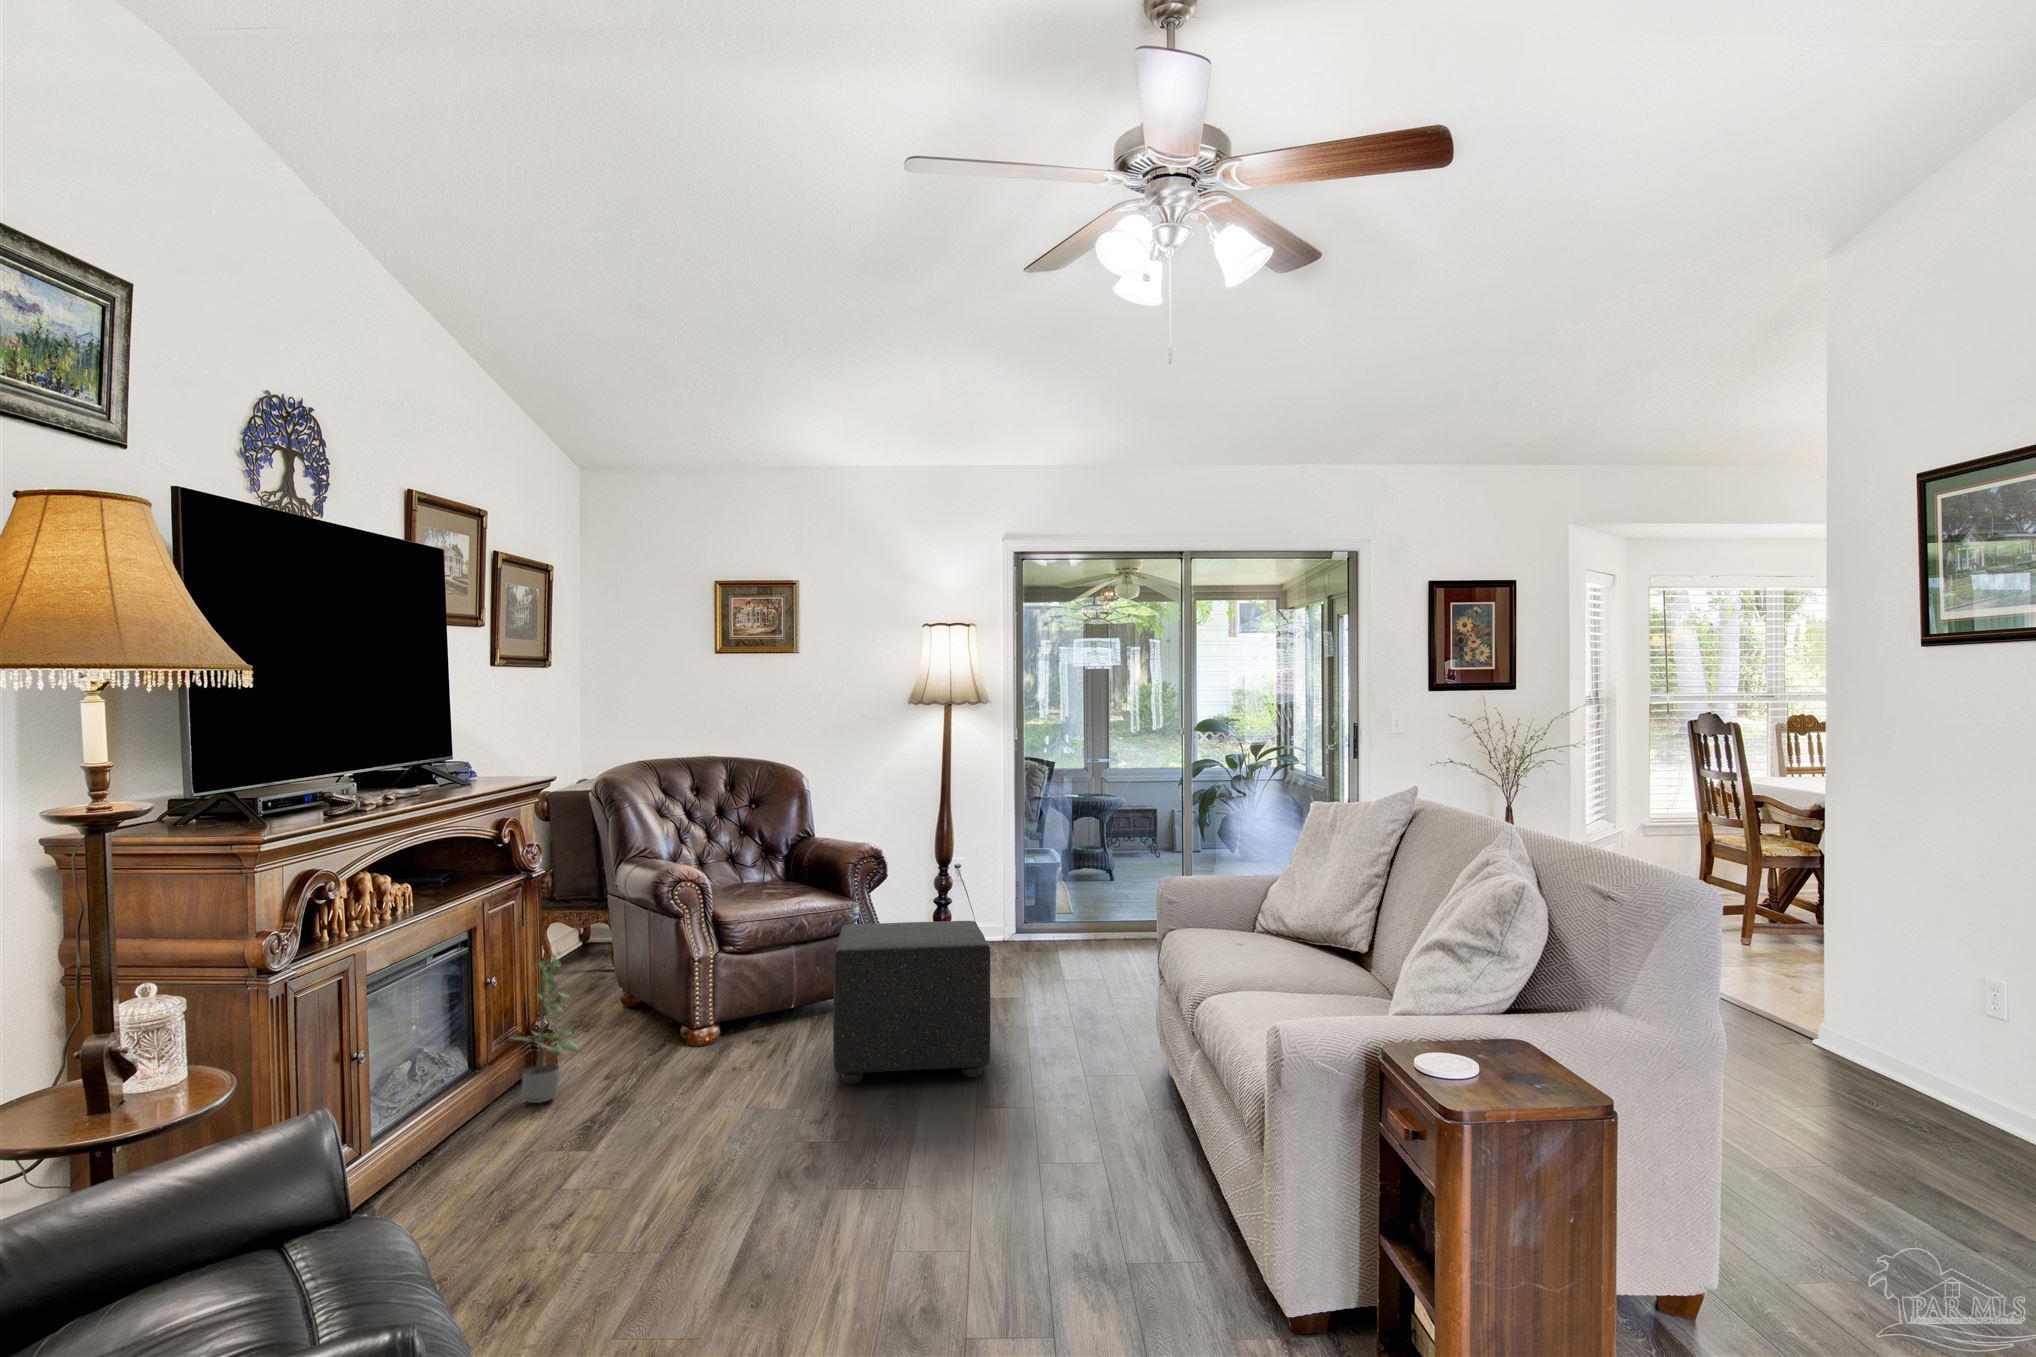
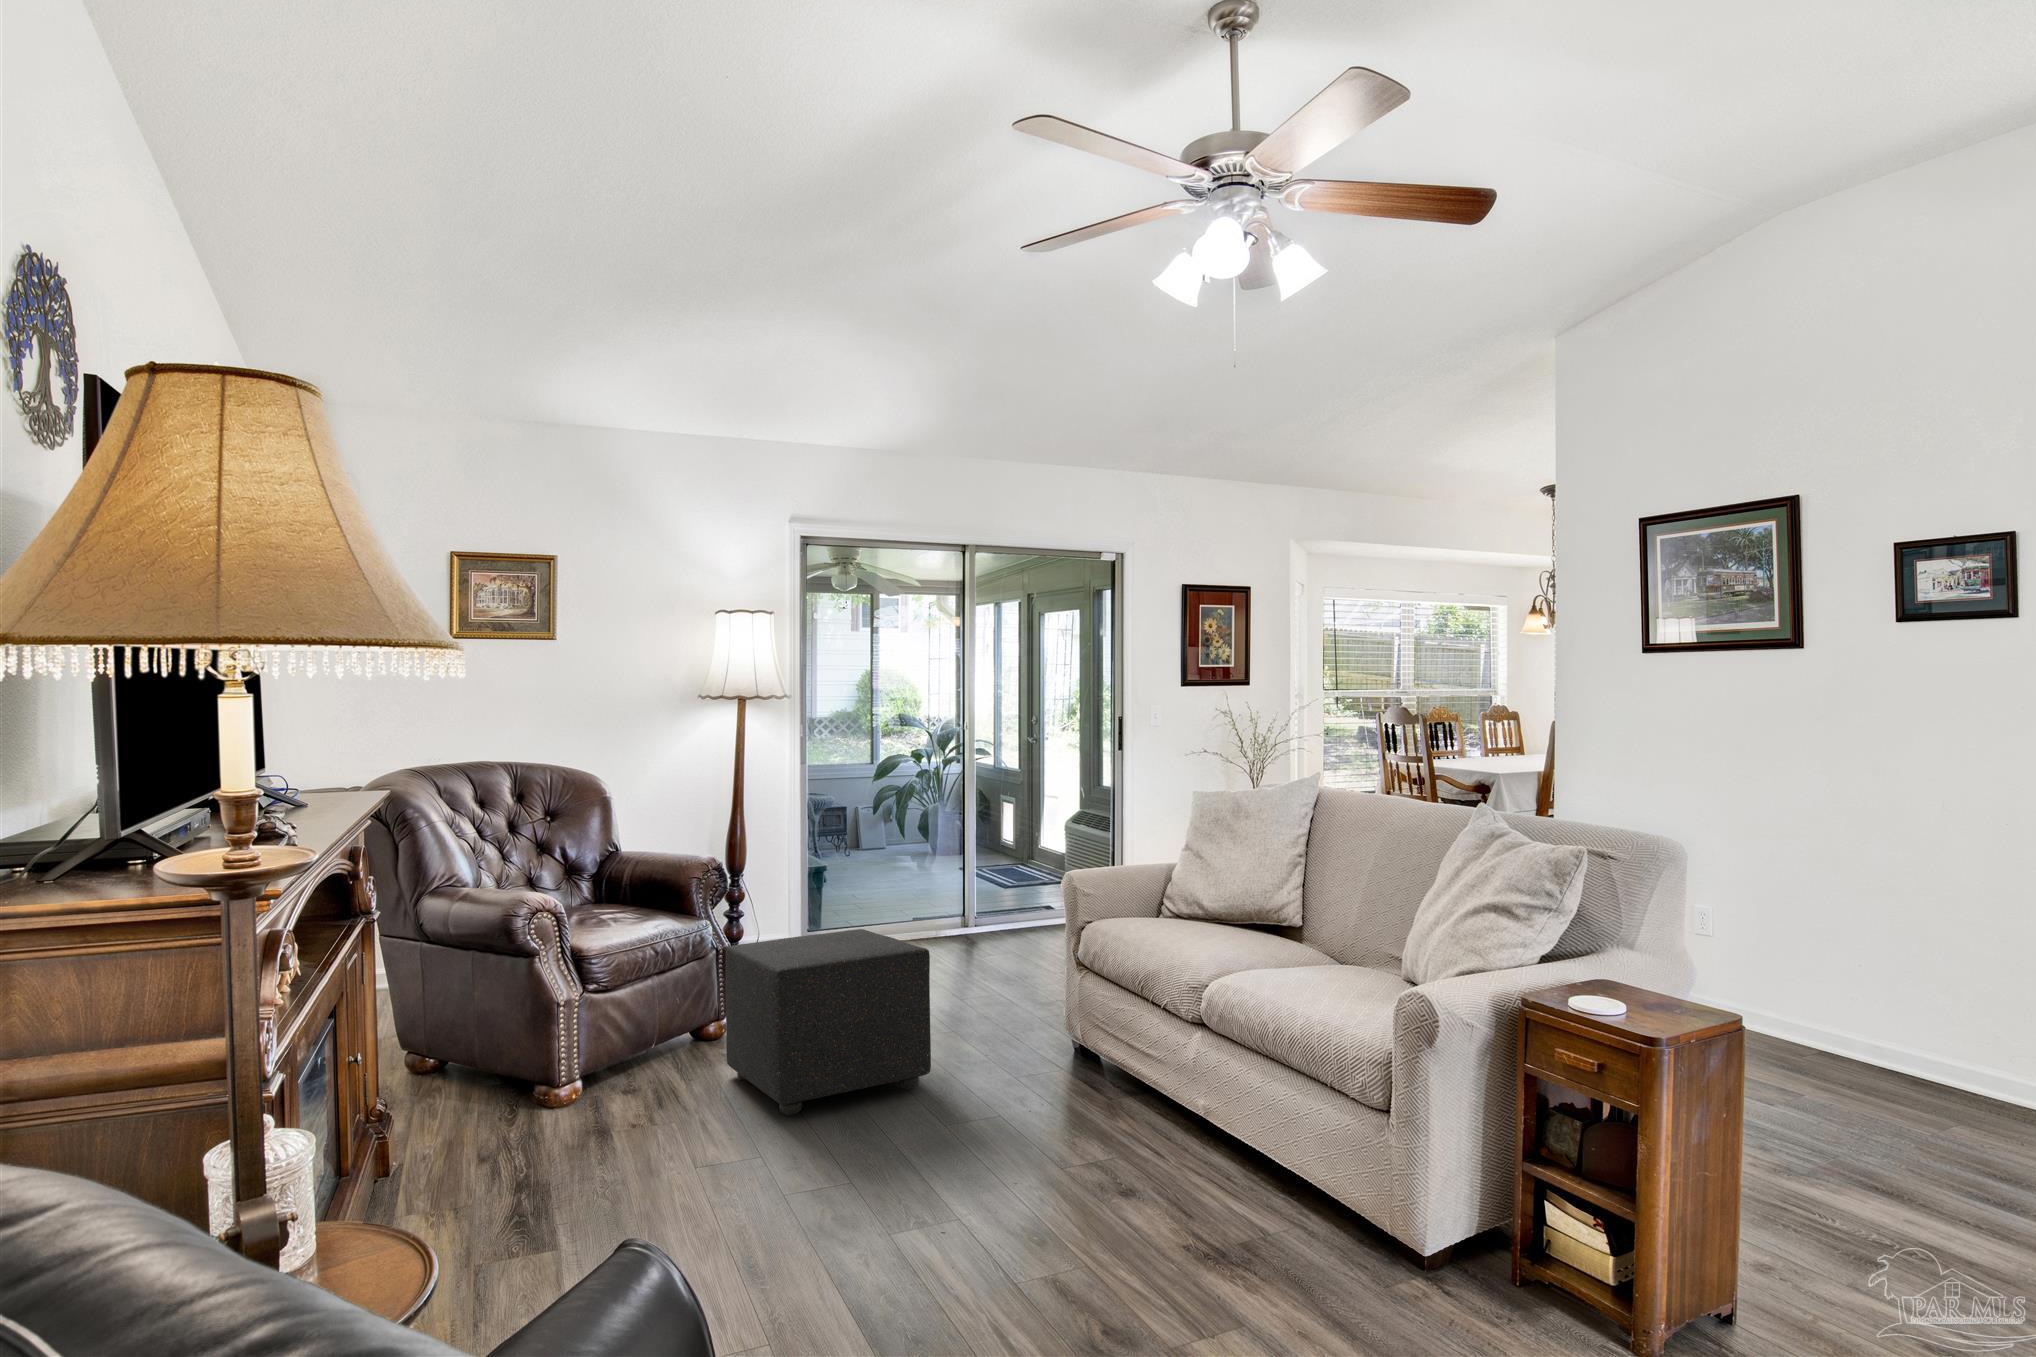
potted plant: present [511,951,581,1103] -> none [381,1003,459,1202]

